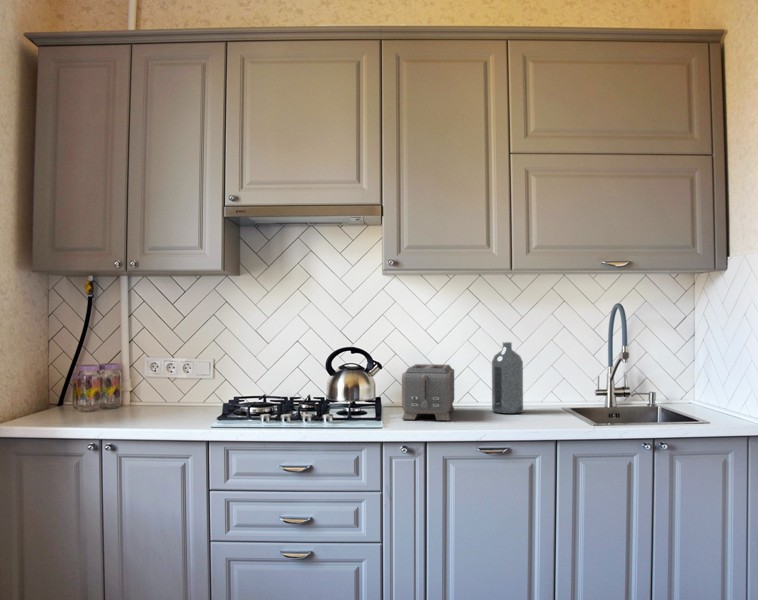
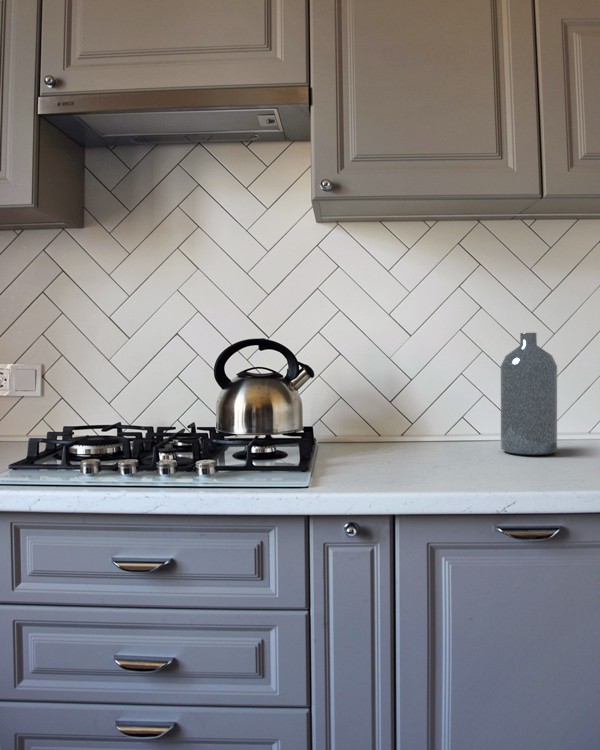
toaster: present [402,364,455,420] -> none [347,373,435,469]

